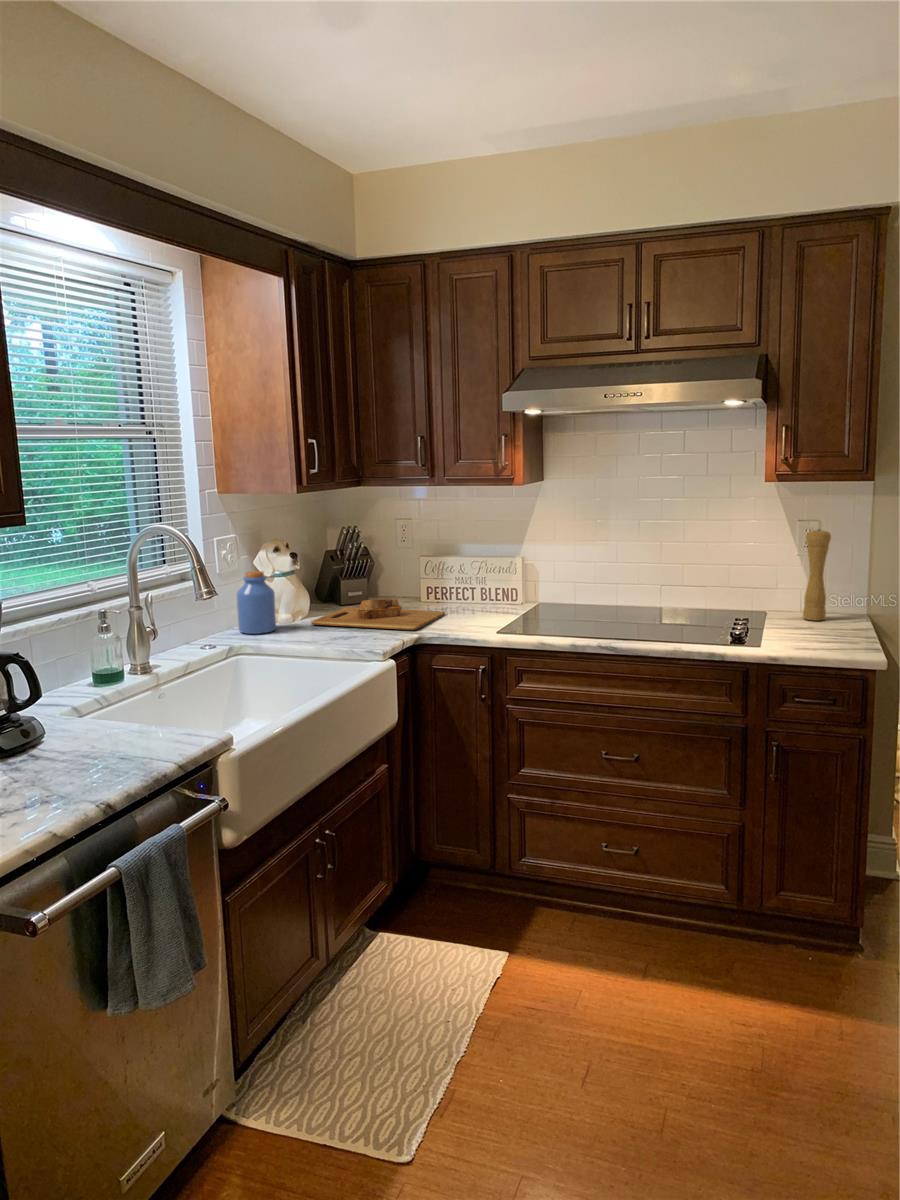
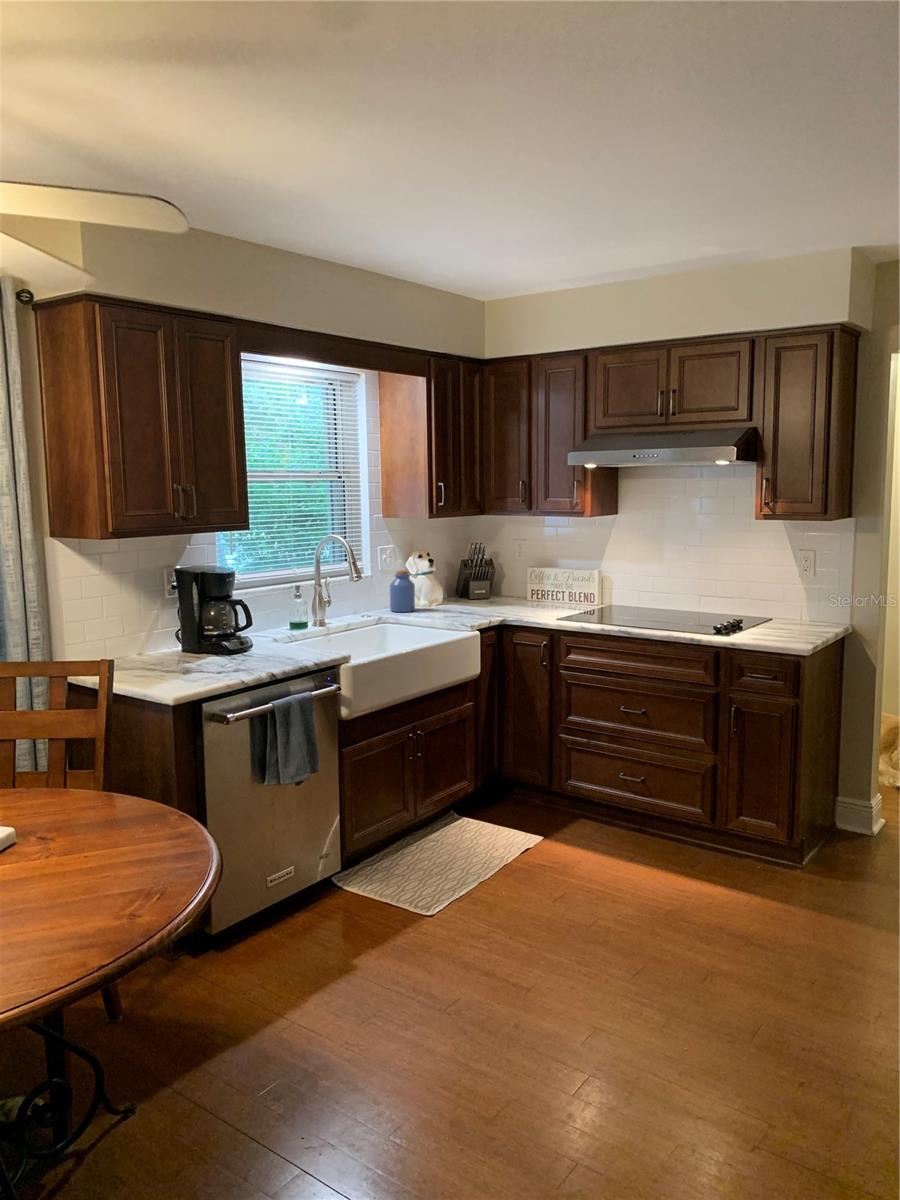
pepper mill: present [803,529,831,621] -> none [794,555,815,624]
cutting board: present [311,599,445,630] -> none [439,594,535,615]

